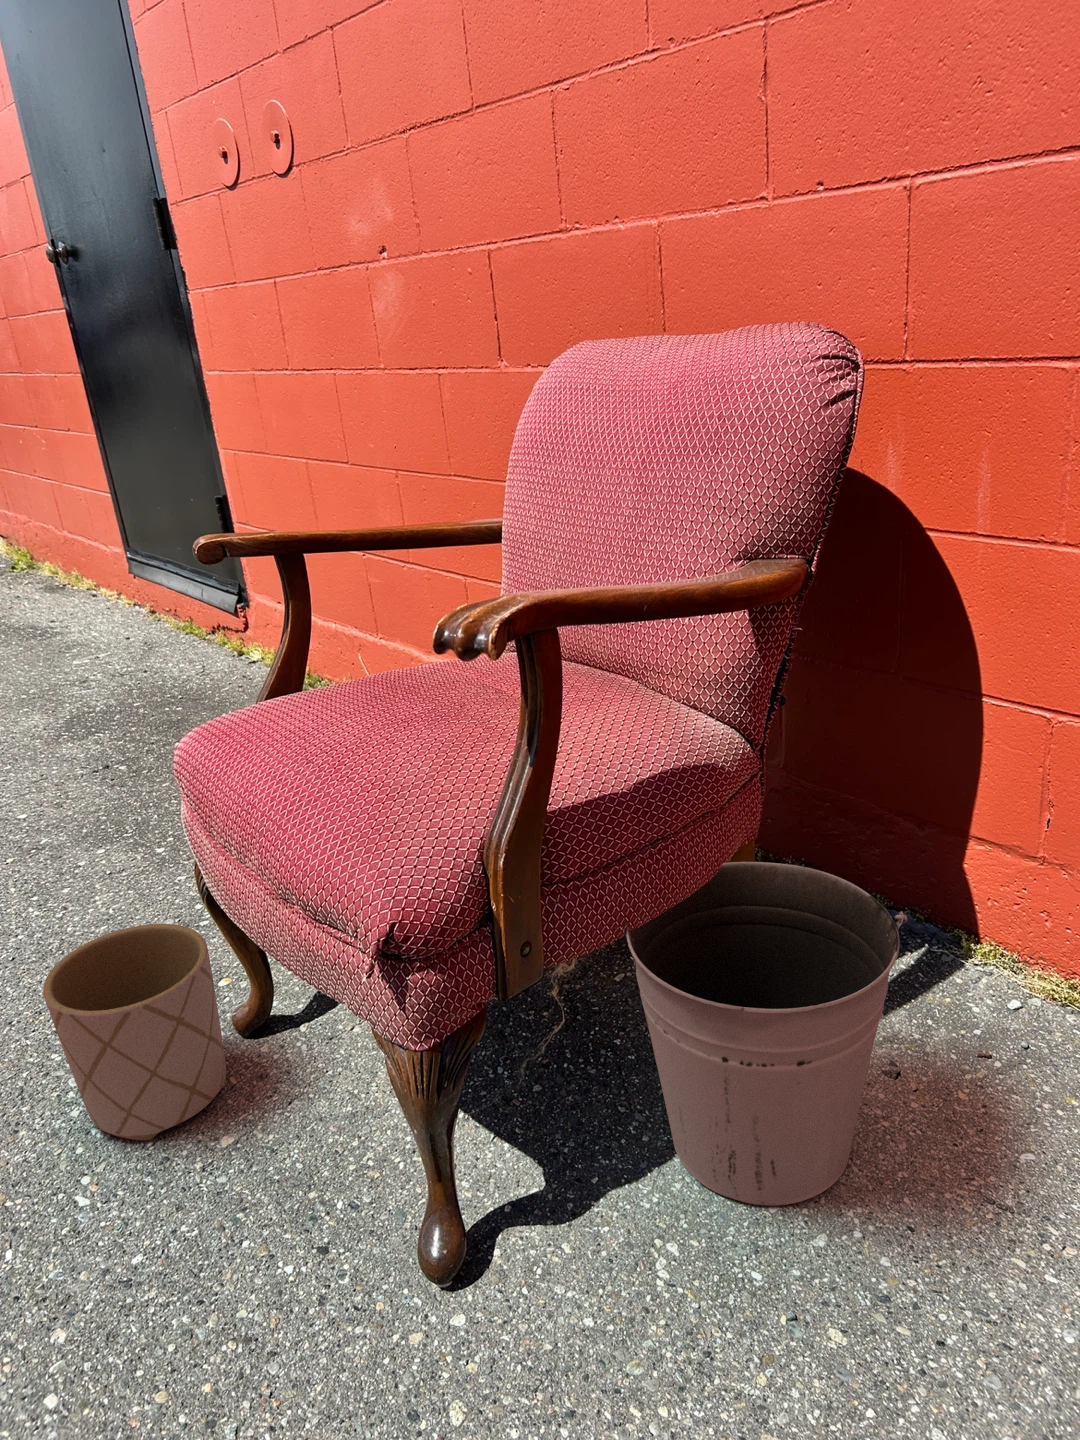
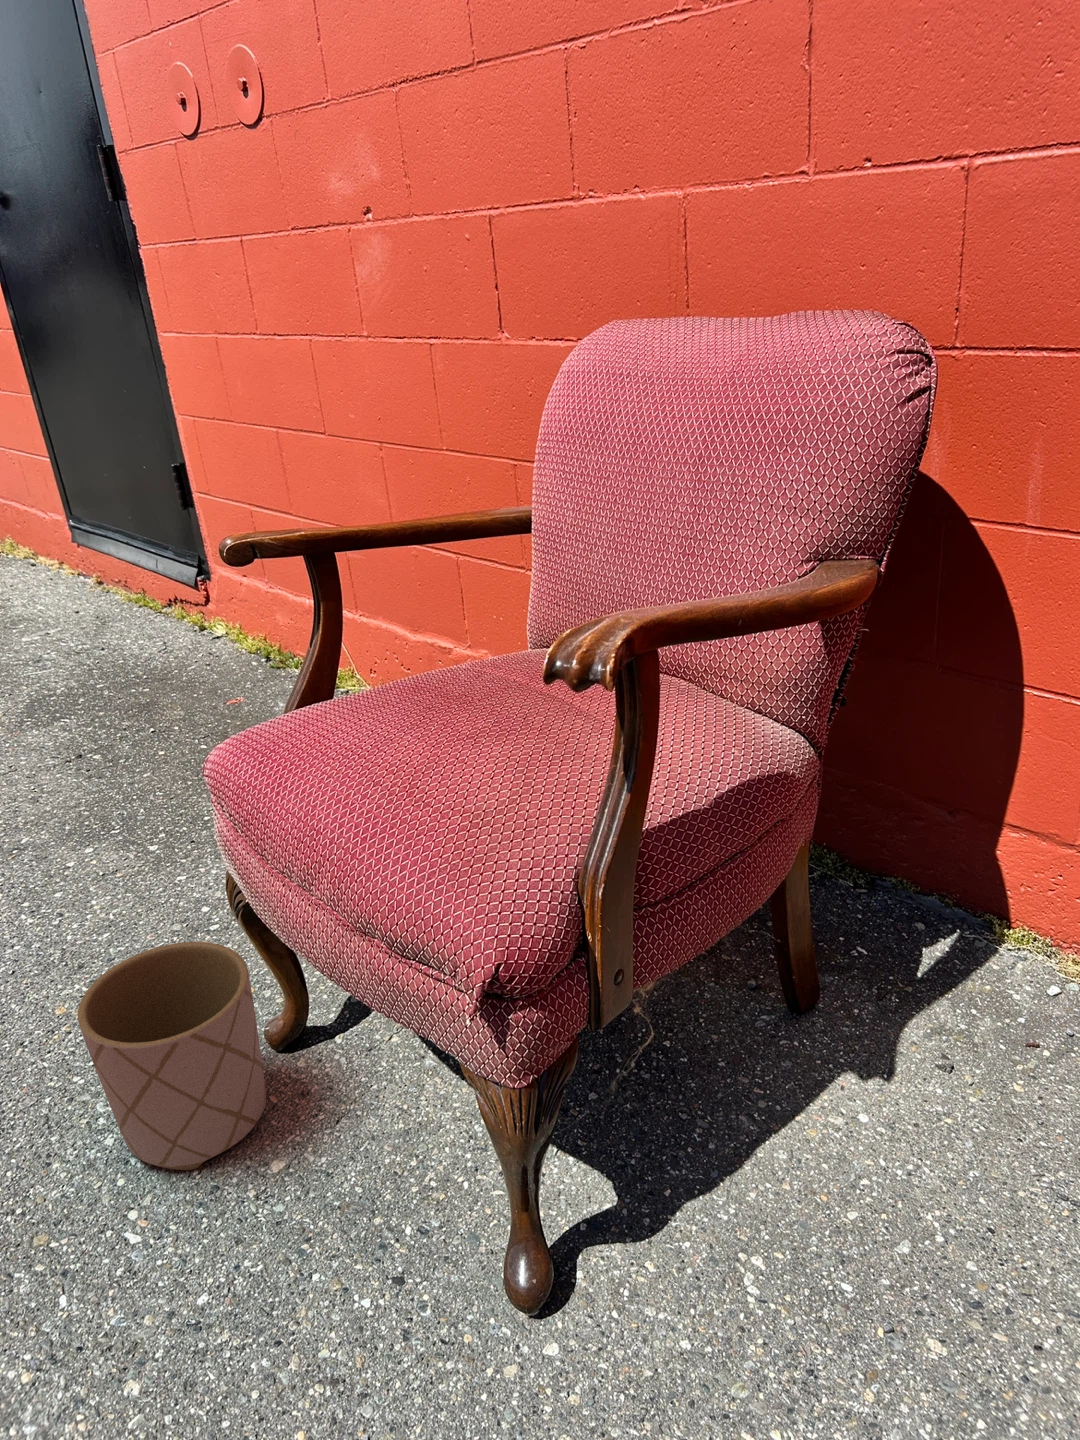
bucket: present [621,862,907,1205] -> none [692,866,985,1212]

